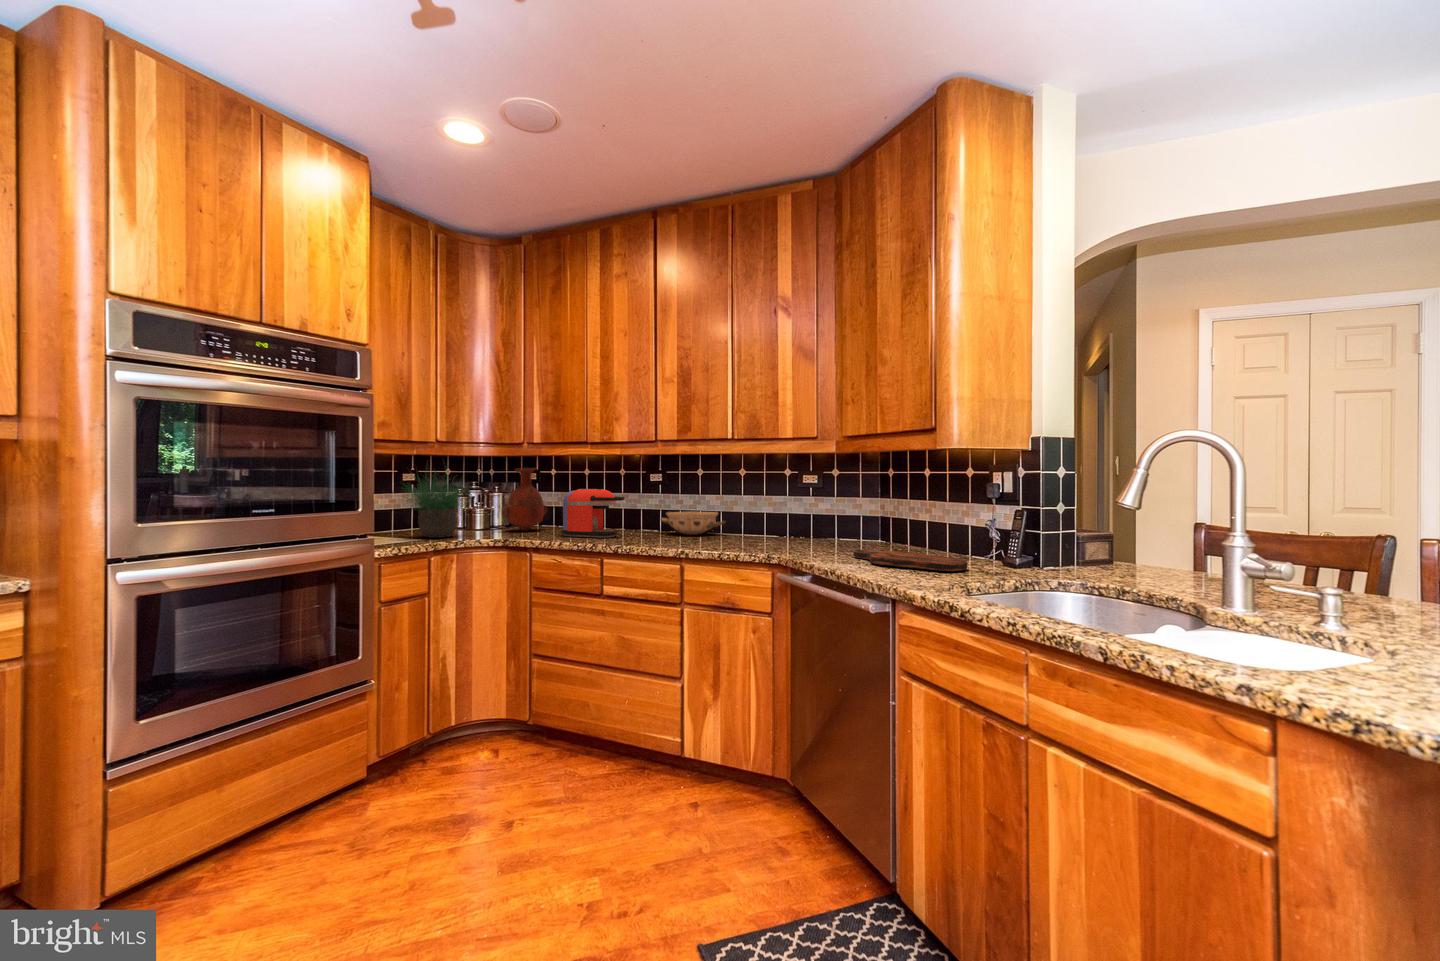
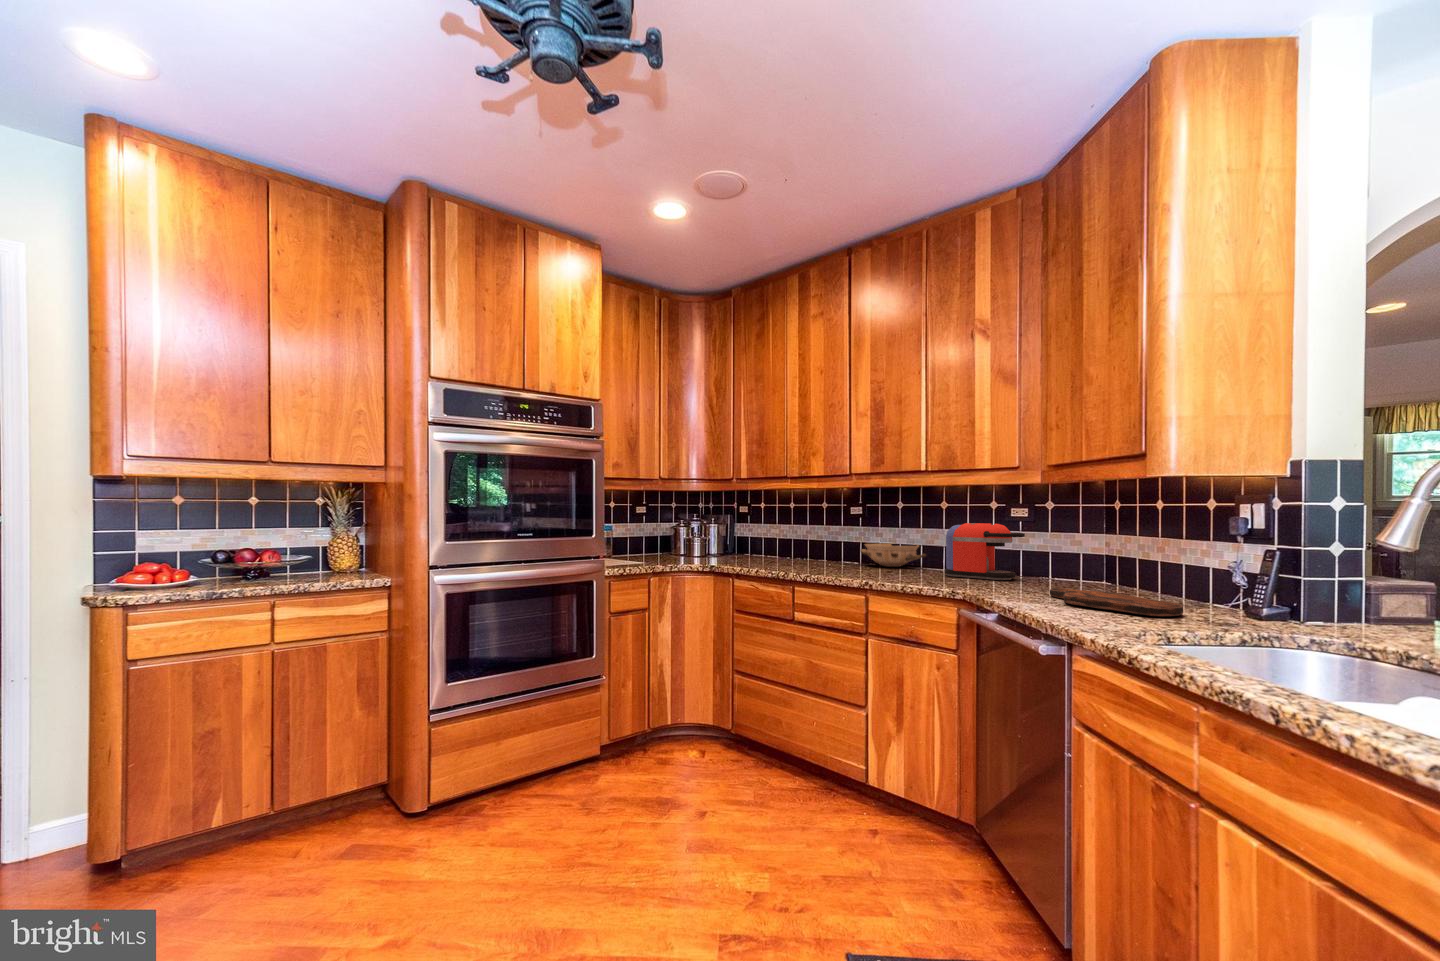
vase: present [502,468,547,531] -> none [716,500,757,558]
potted plant: present [406,472,465,538] -> none [627,490,695,561]
coffee maker: present [561,489,625,538] -> present [945,523,1025,580]

